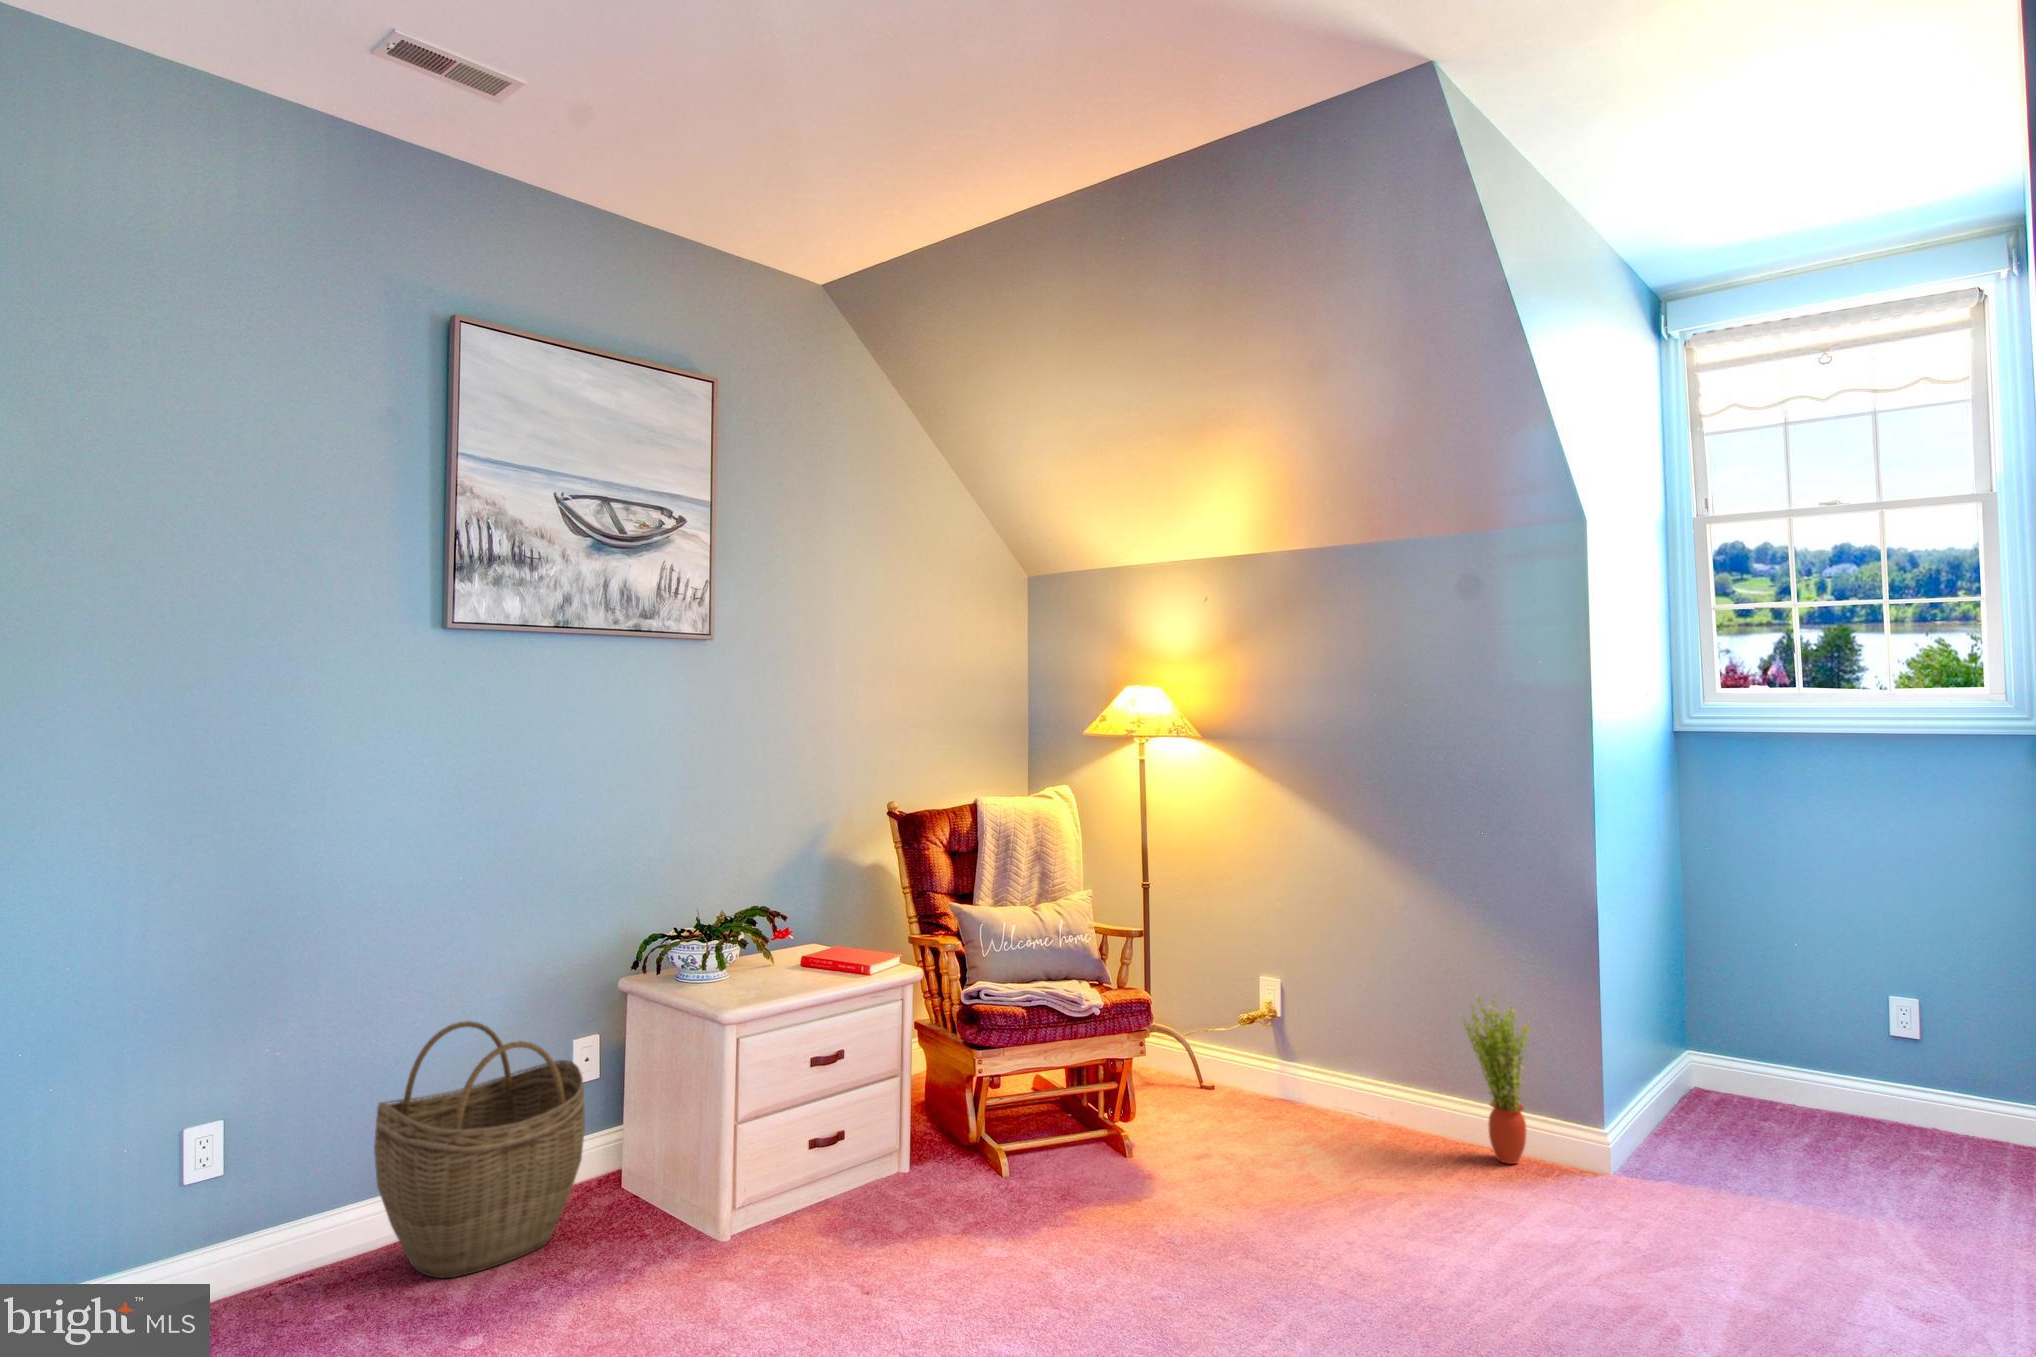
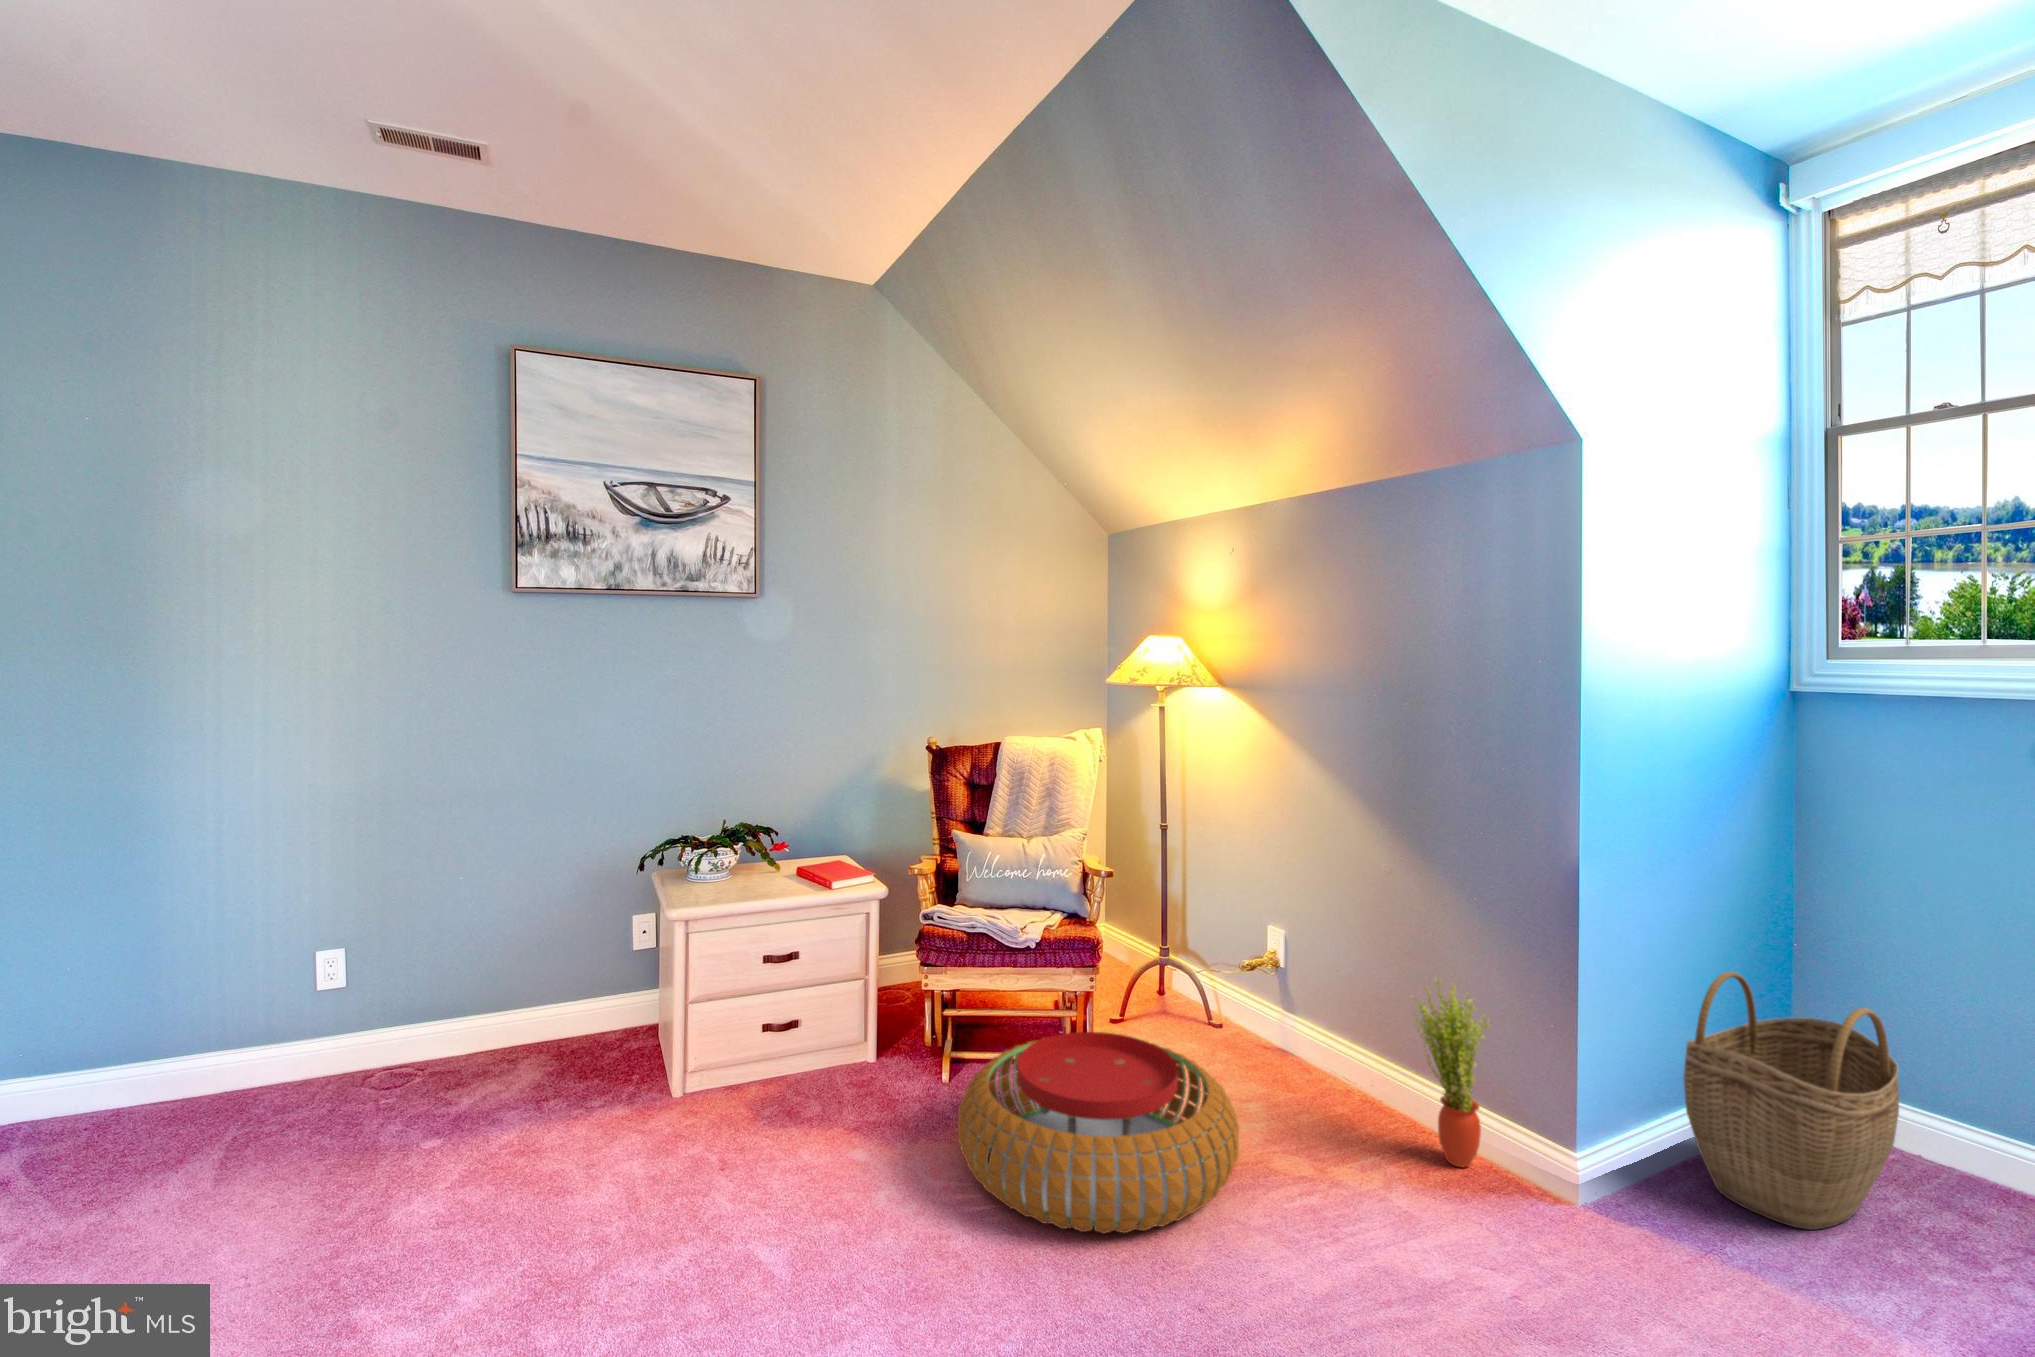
woven basket: present [374,1021,585,1278] -> present [1683,972,1899,1230]
pouf: none [1090,1088,1378,1271] -> present [958,1032,1239,1234]

